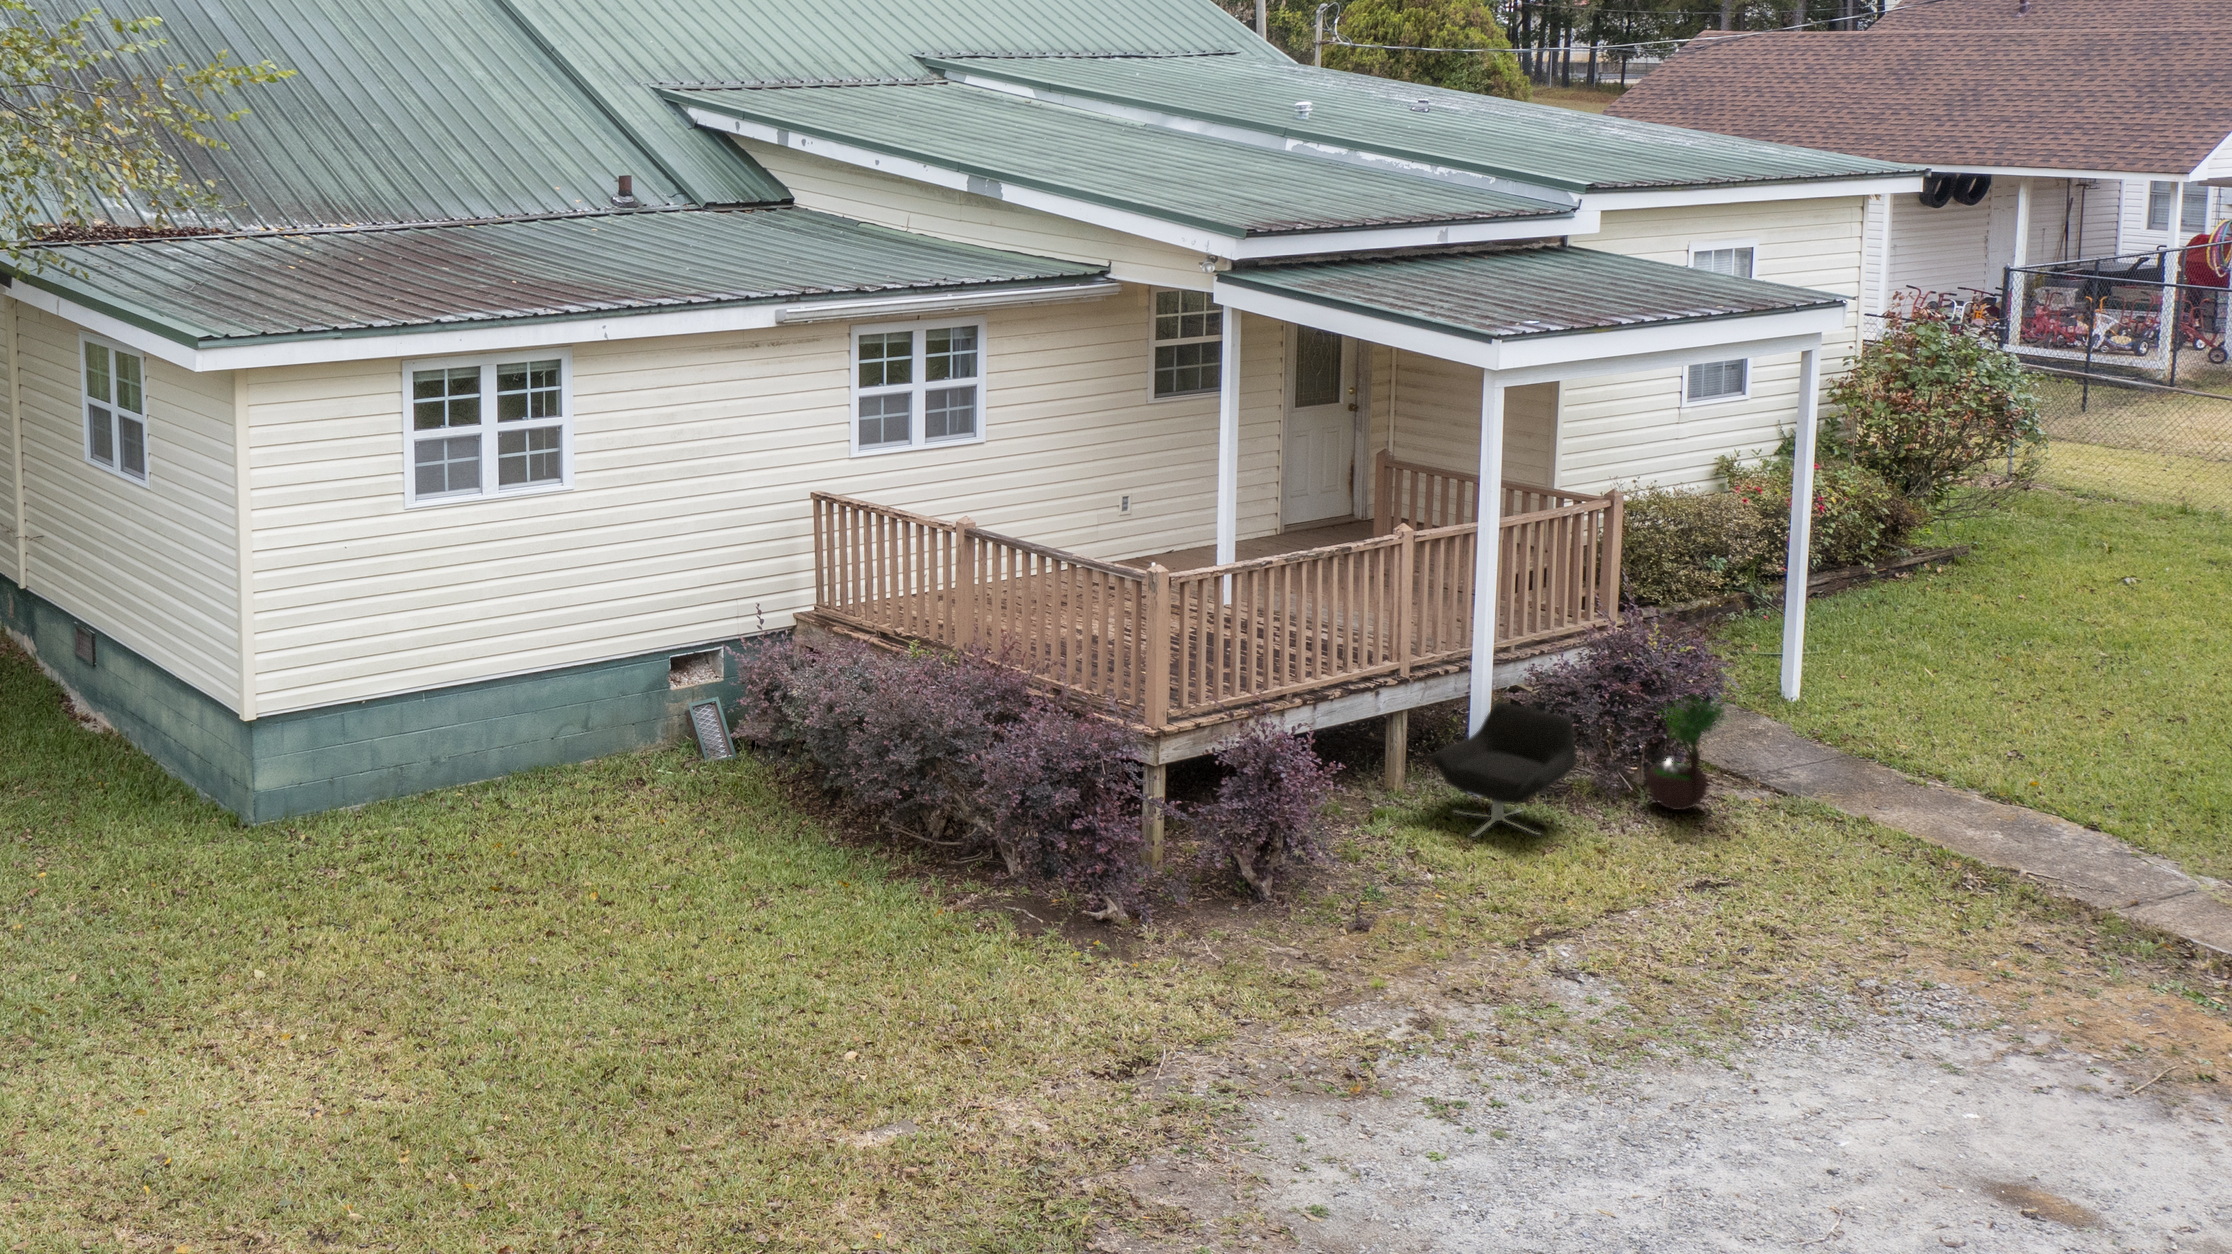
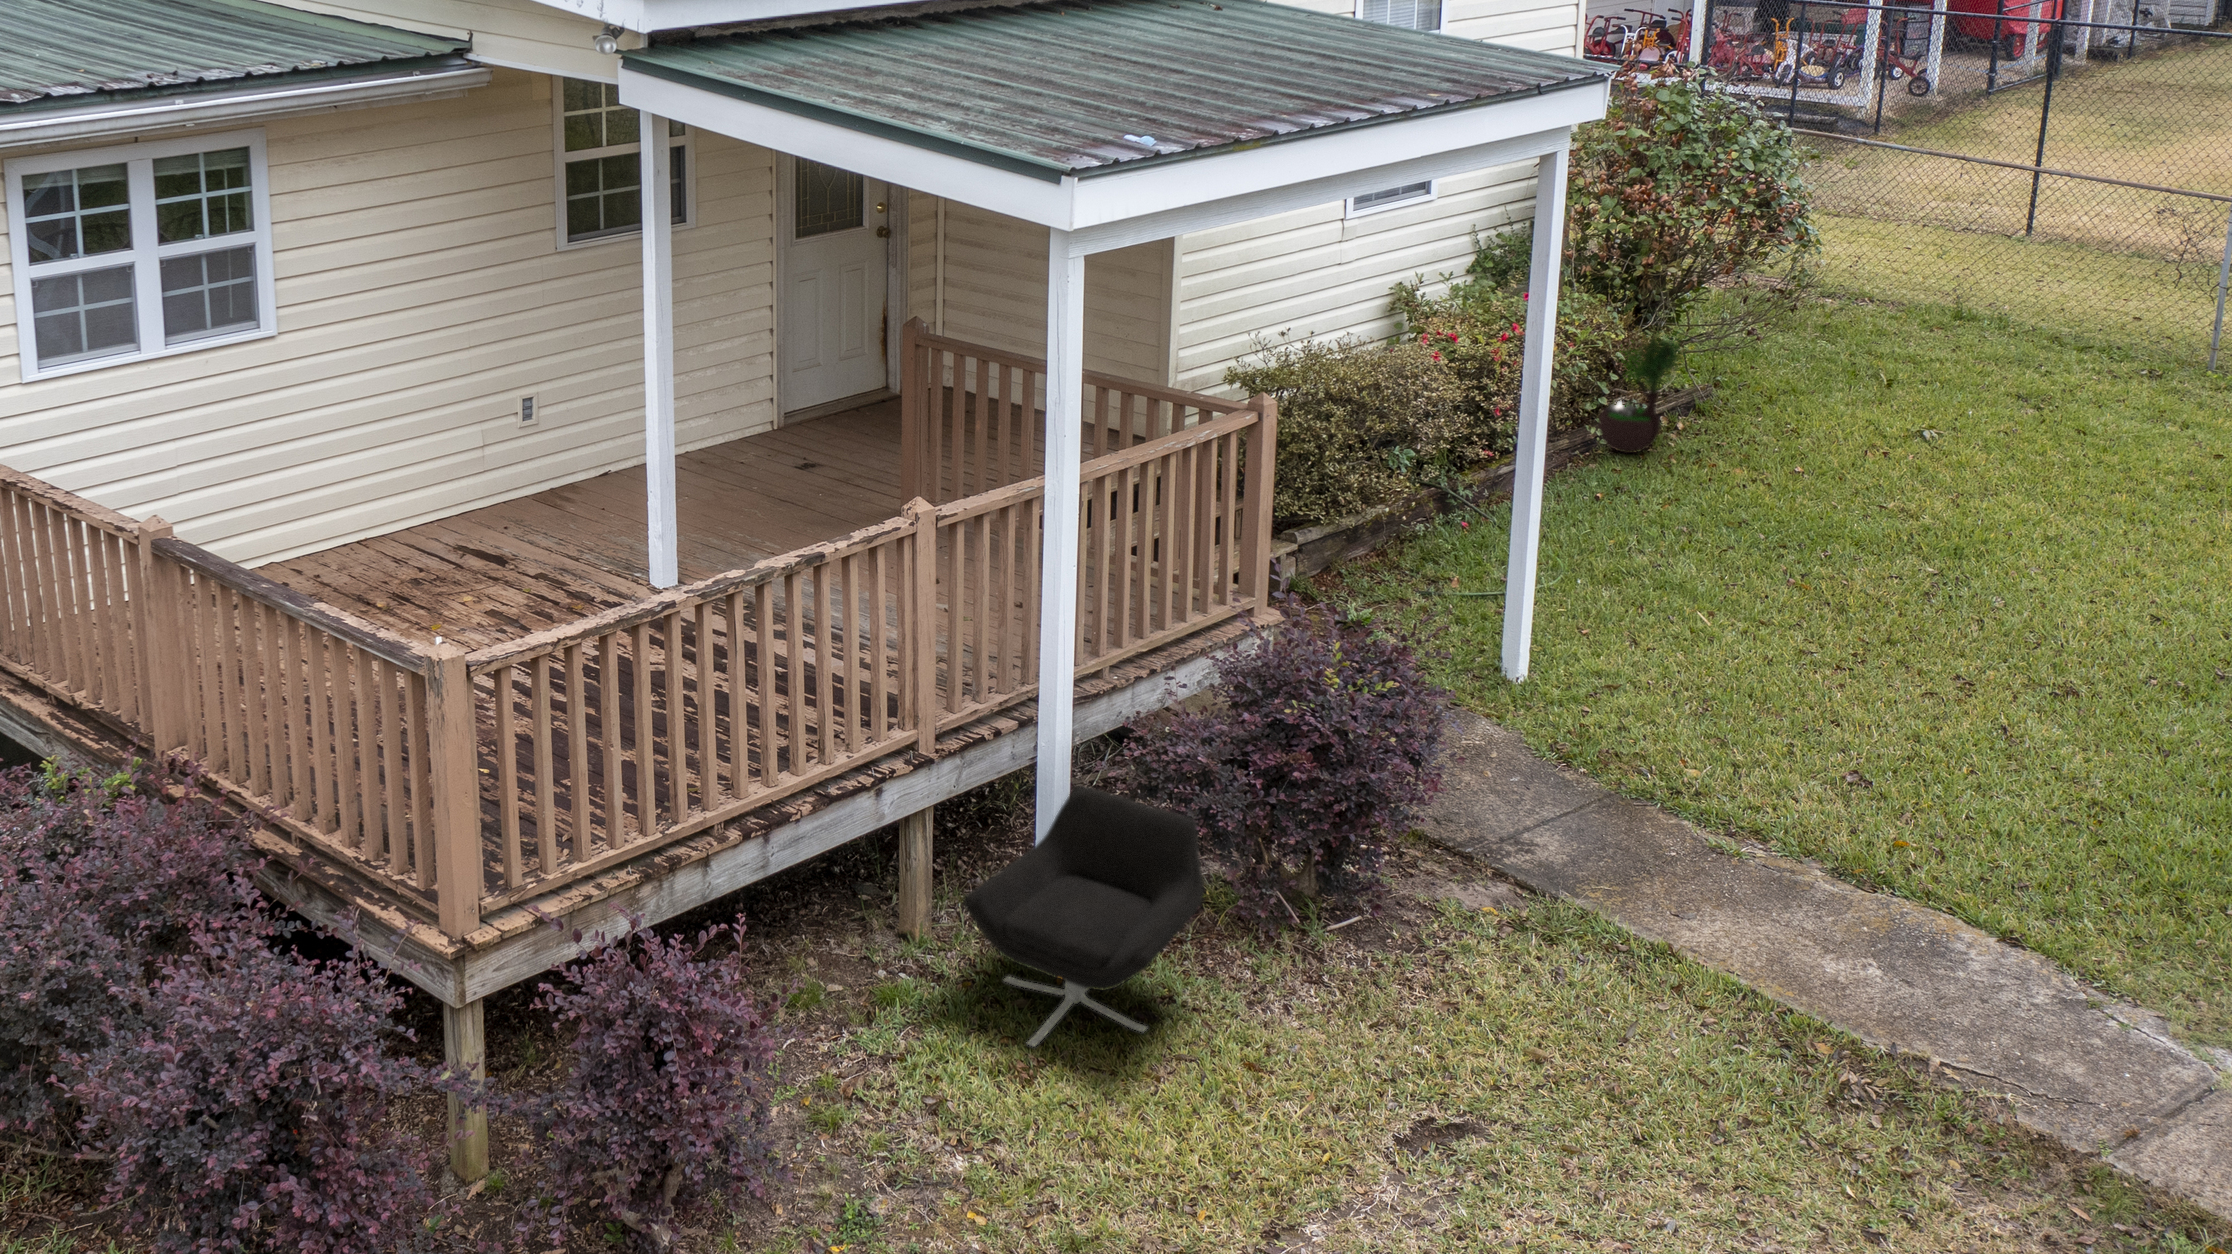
potted tree: present [1647,694,1726,810] -> present [1598,328,1686,453]

